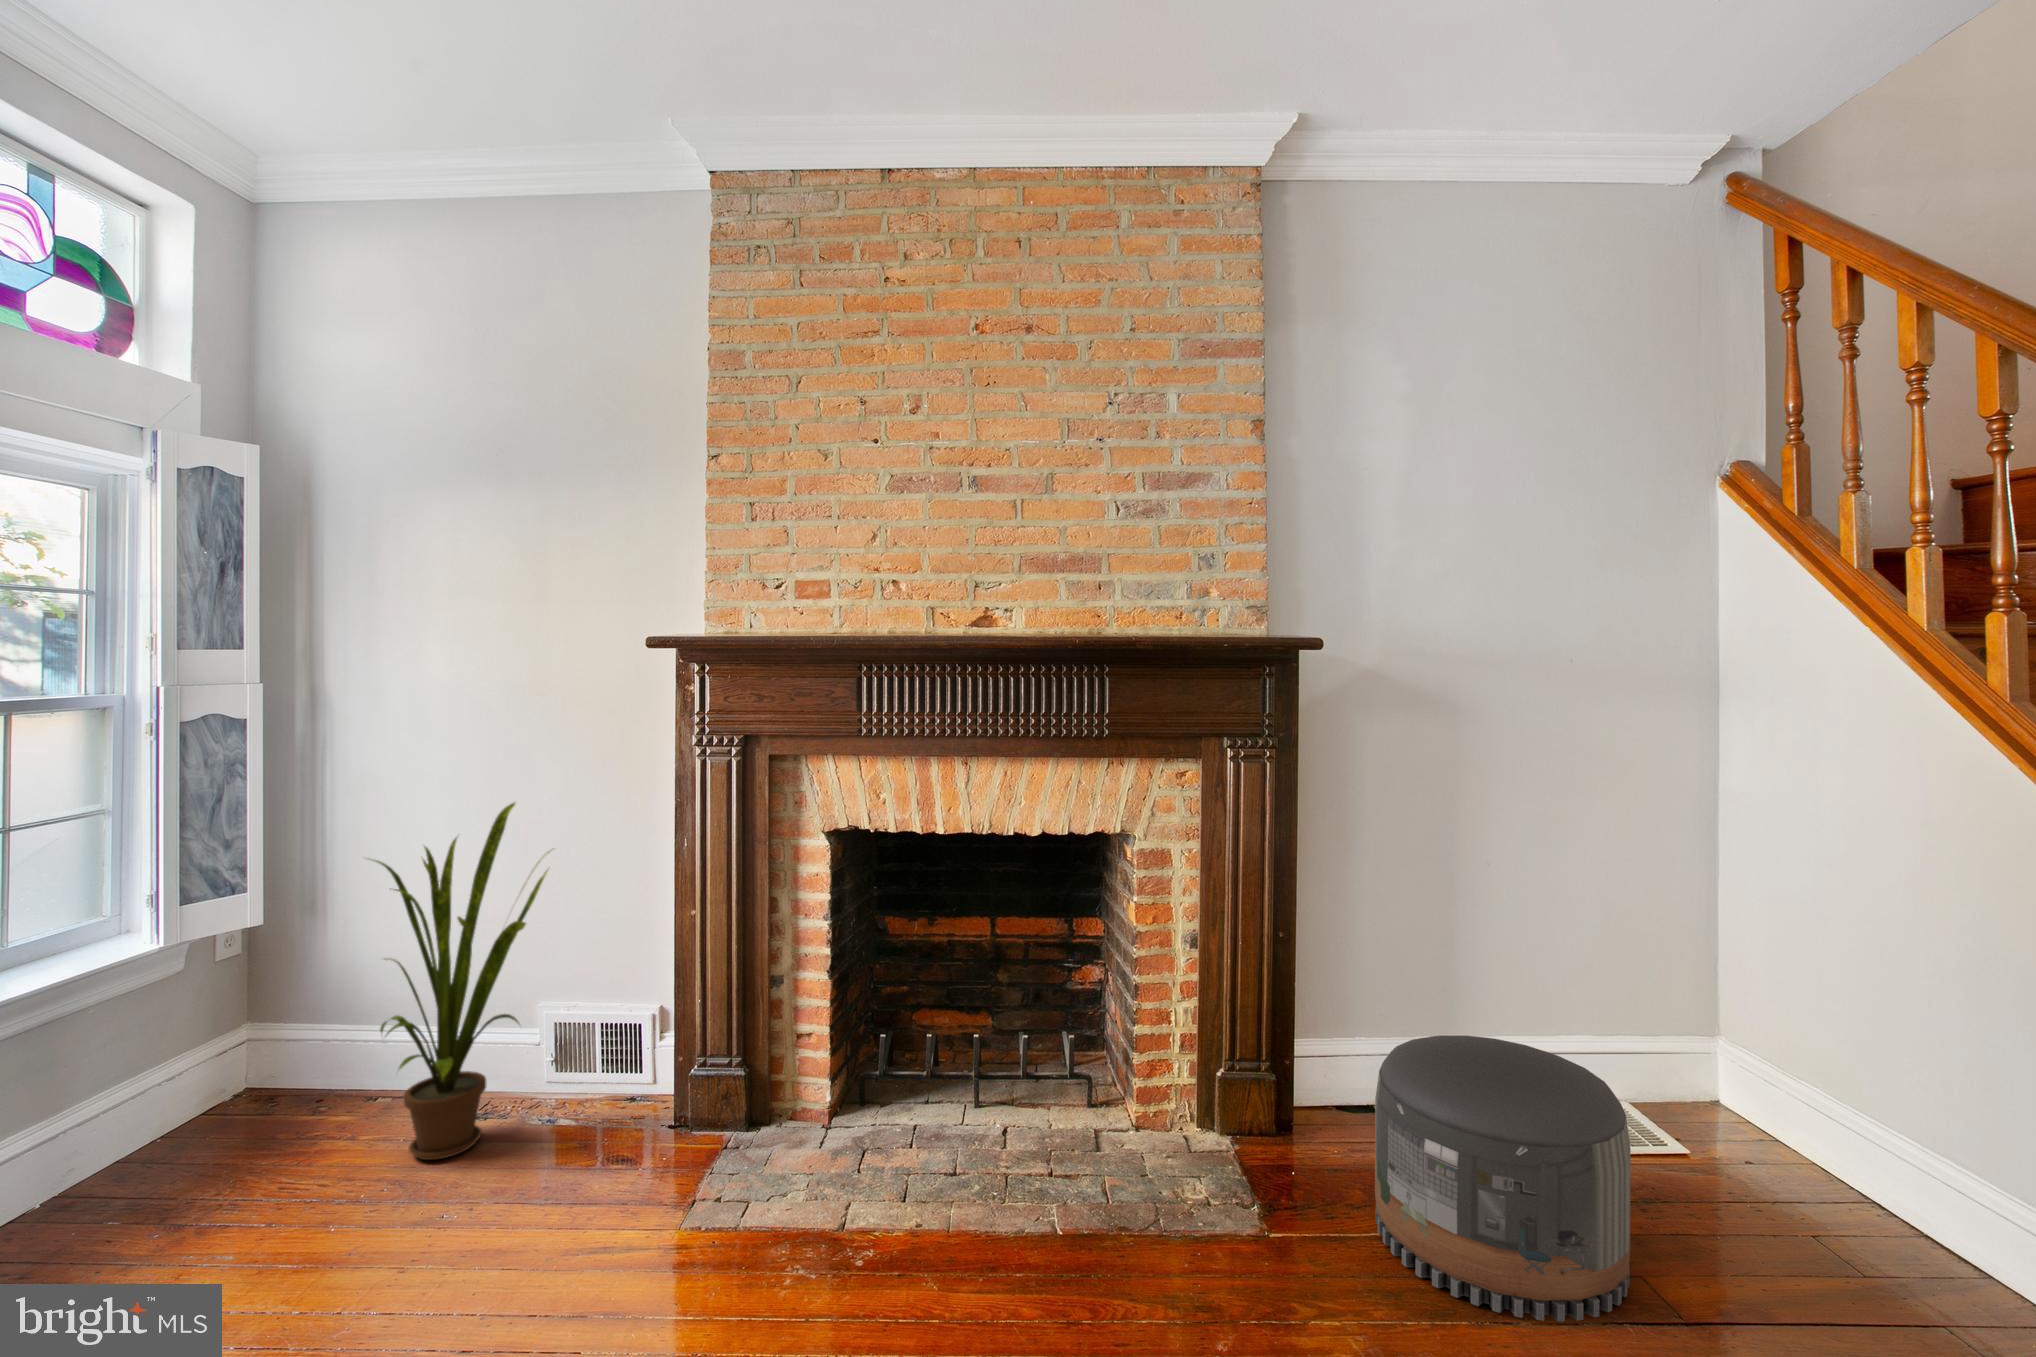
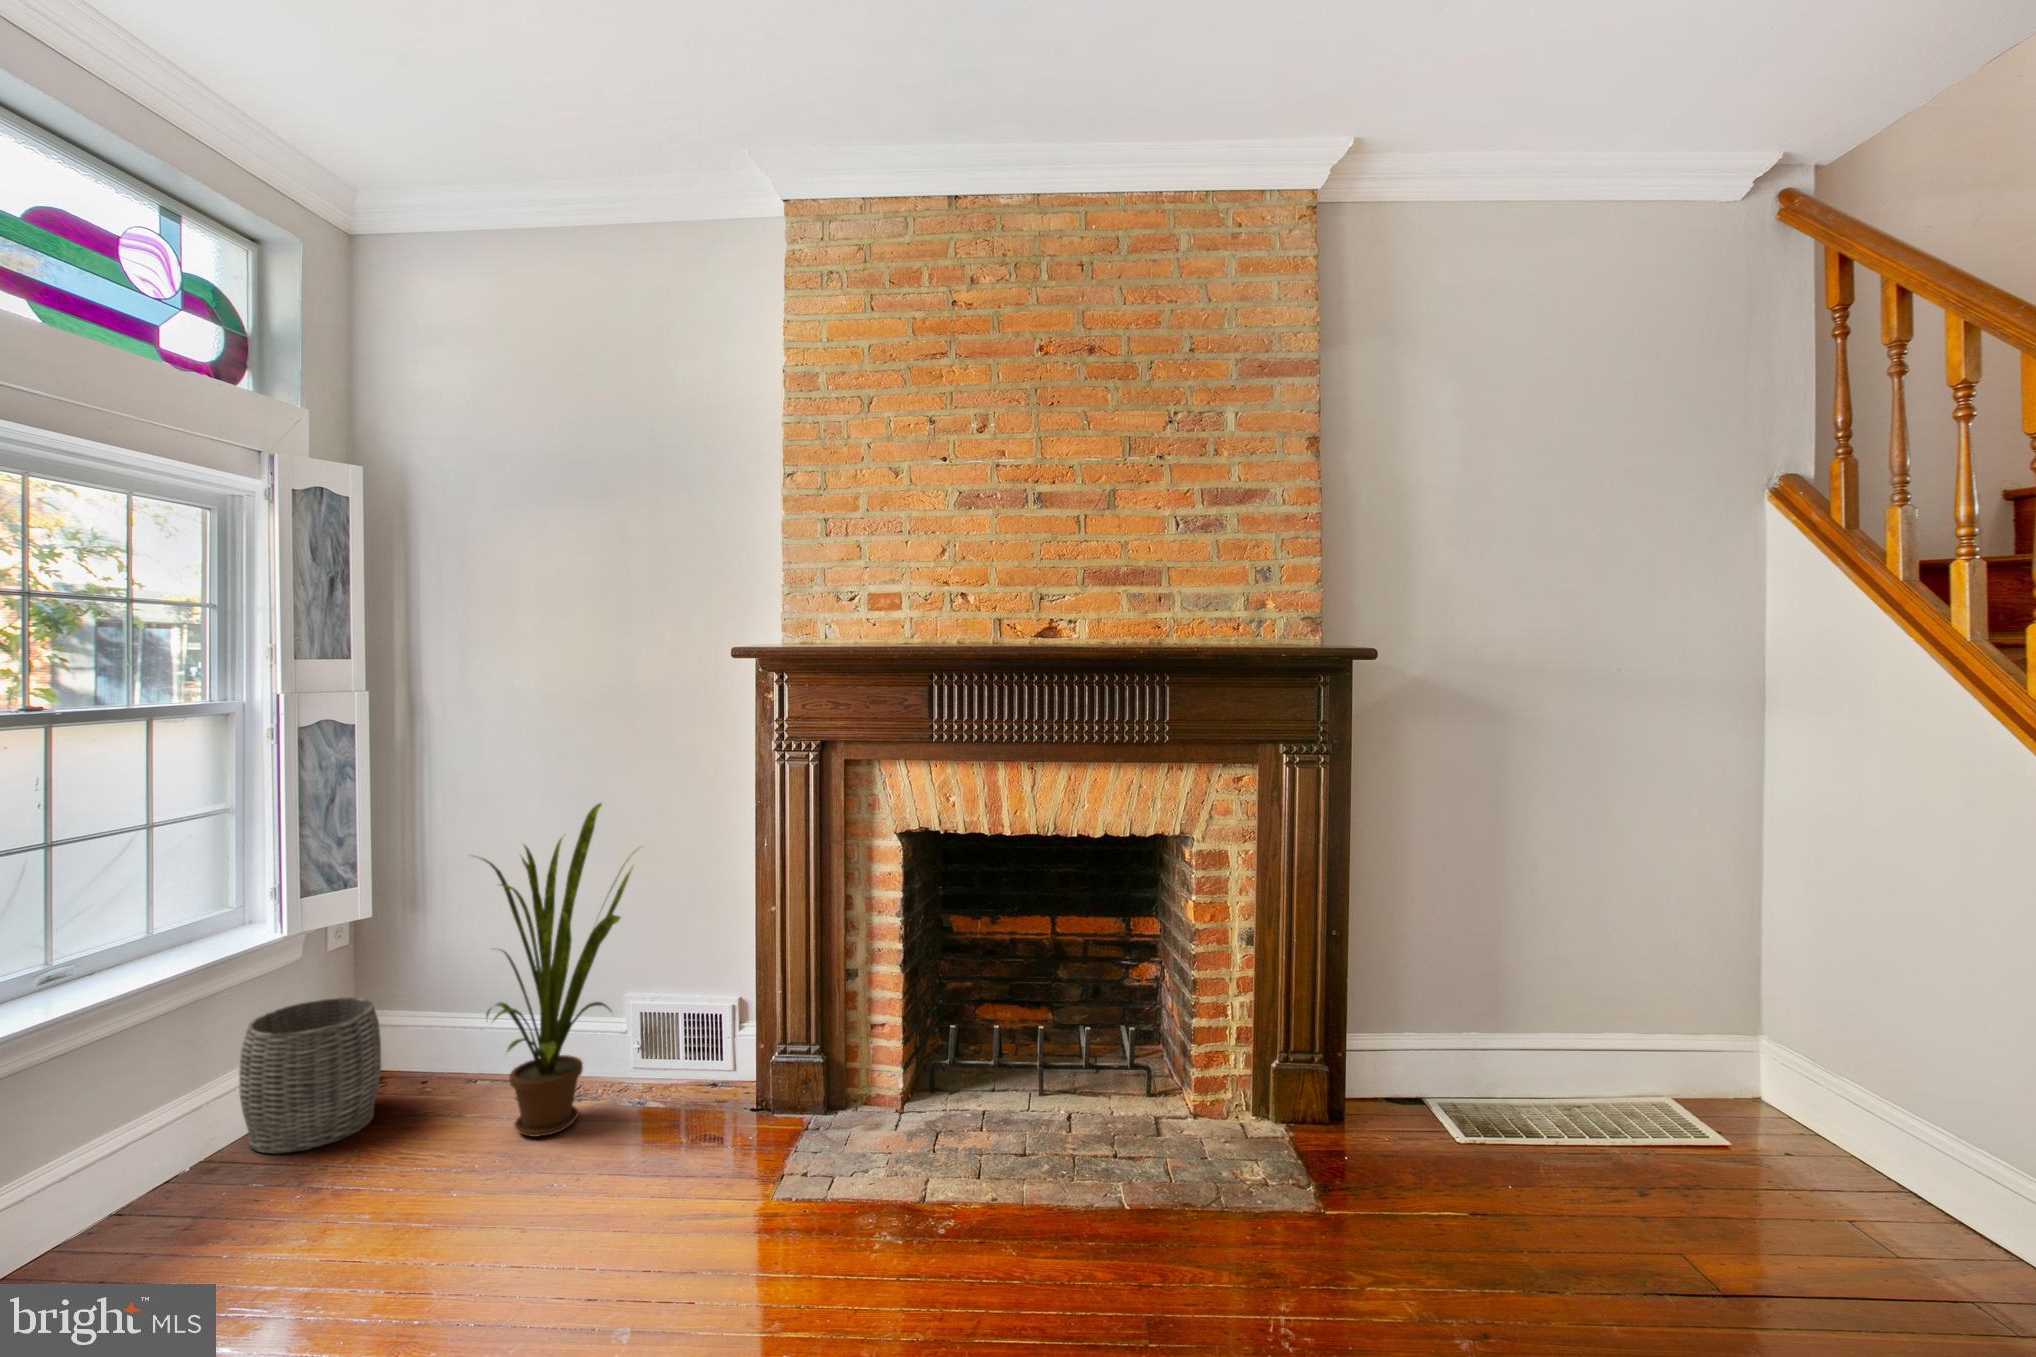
woven basket: none [103,1012,269,1183] -> present [239,998,381,1153]
pouf: present [1375,1036,1631,1321] -> none [1427,1030,1674,1295]

